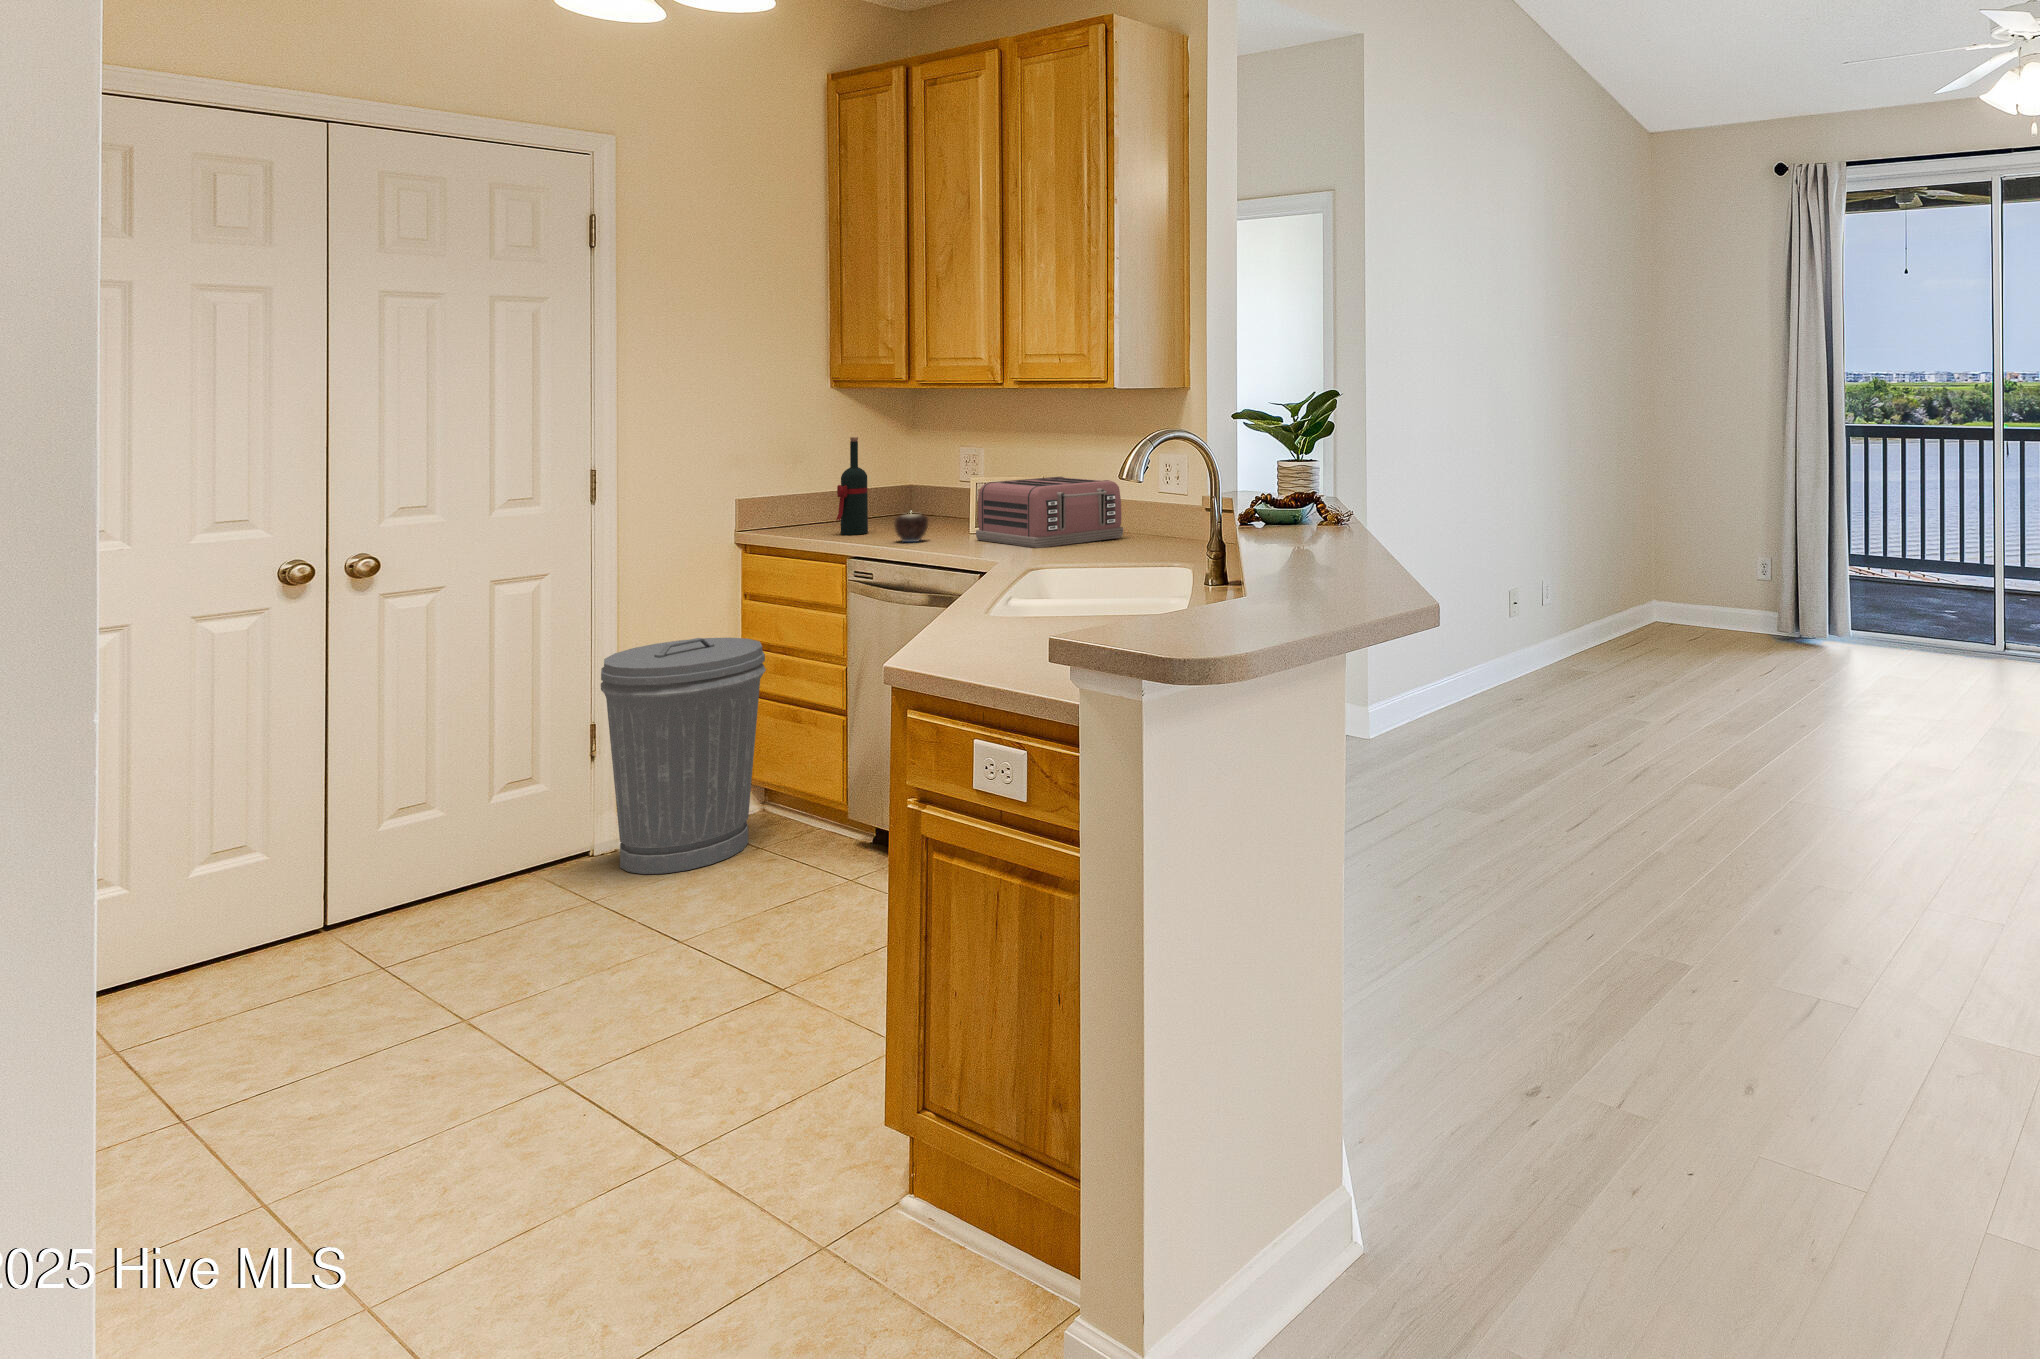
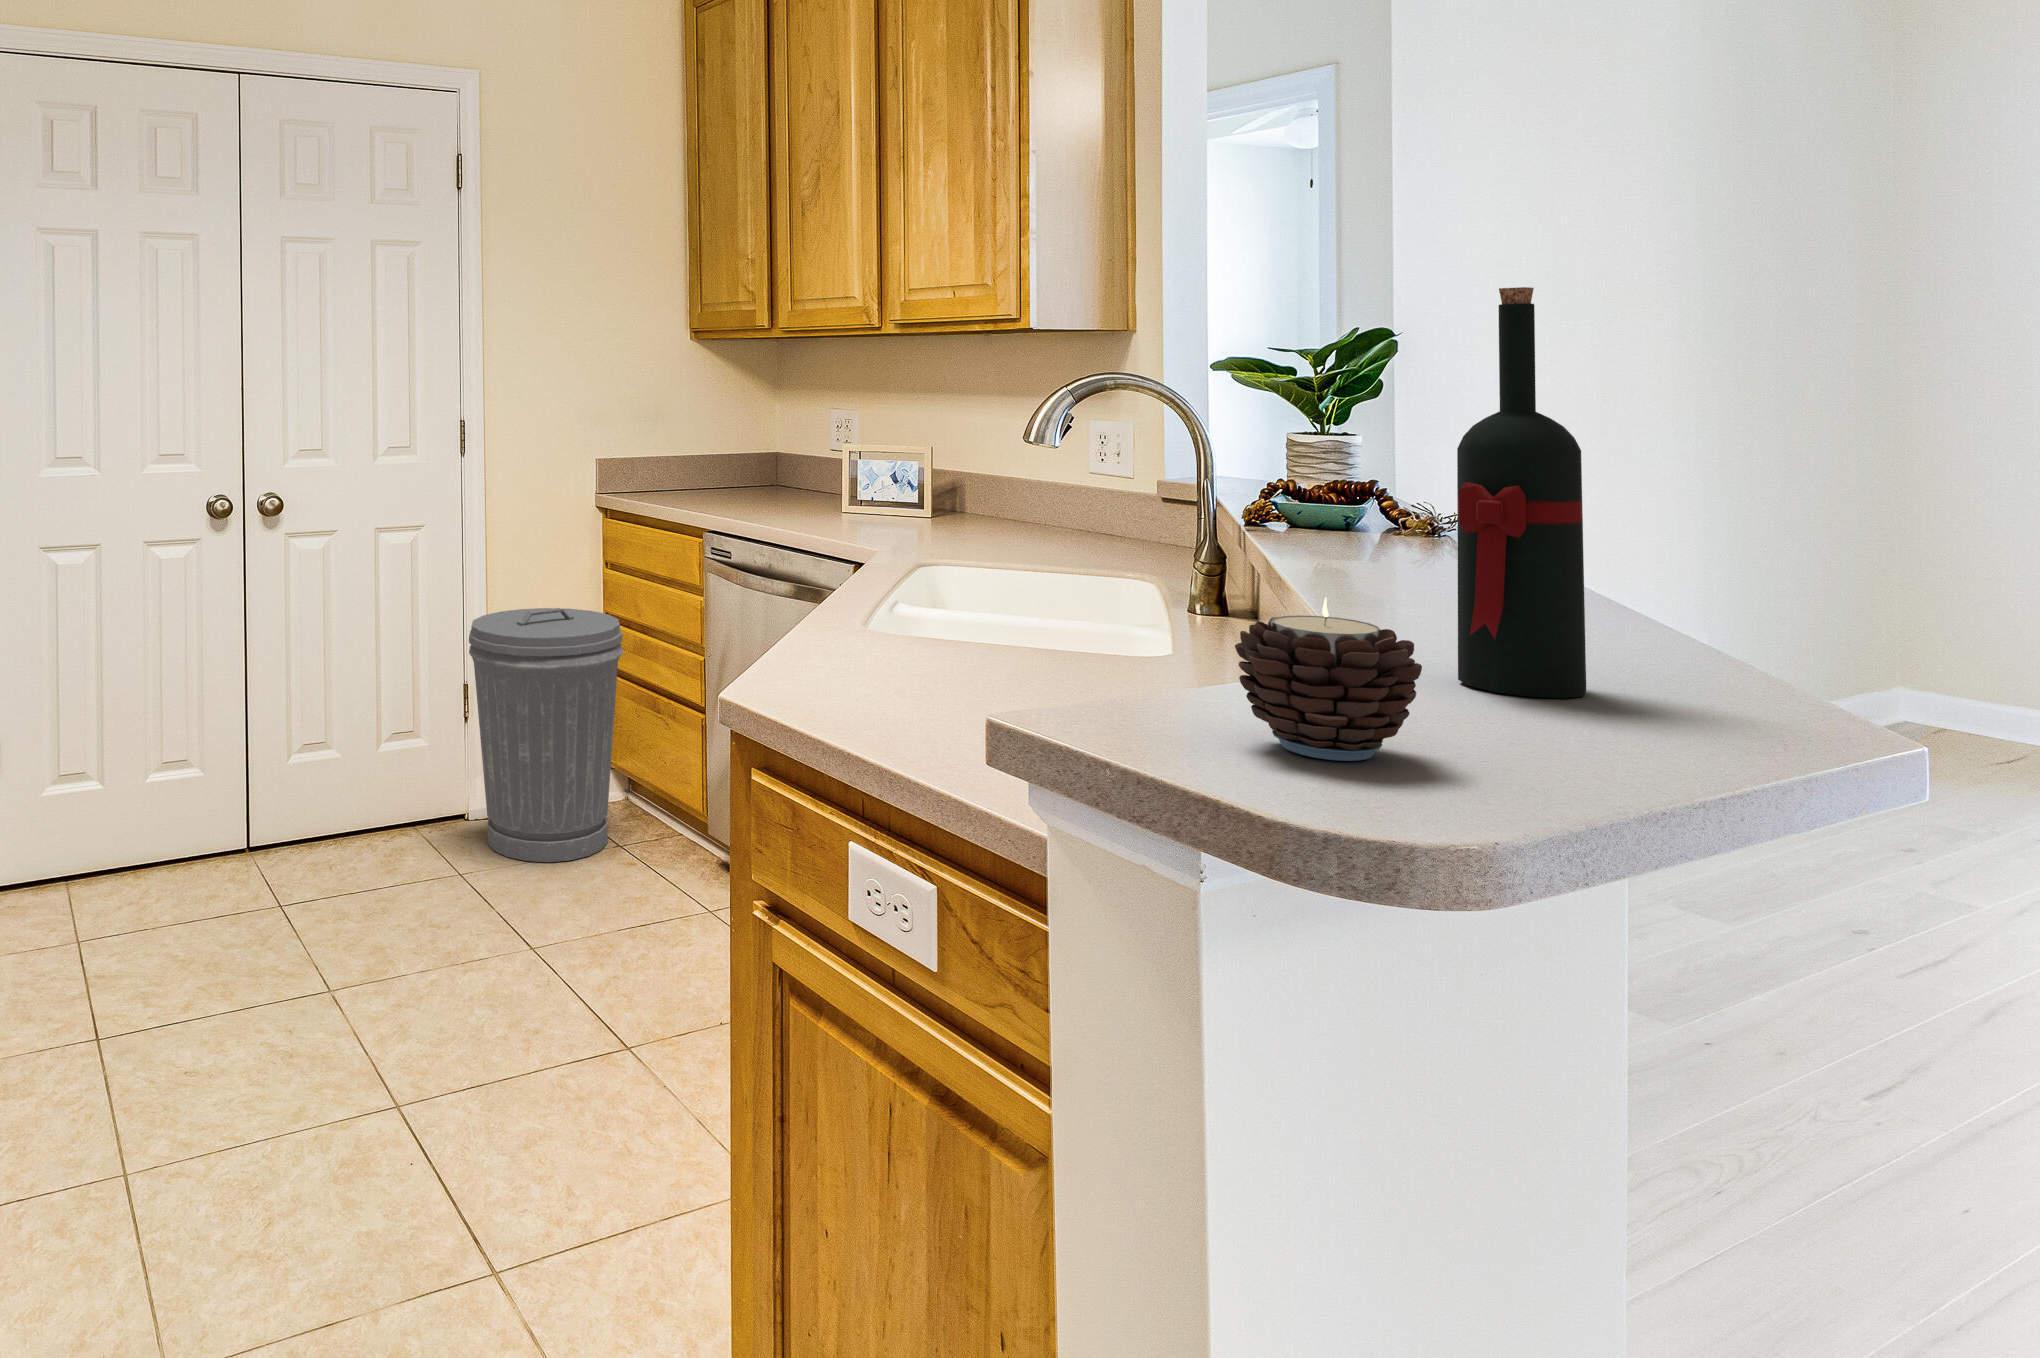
wine bottle: present [836,437,868,535] -> present [1457,287,1586,698]
toaster: present [976,477,1123,548] -> none [851,448,1043,538]
candle: present [894,511,928,542] -> present [1235,597,1422,761]

